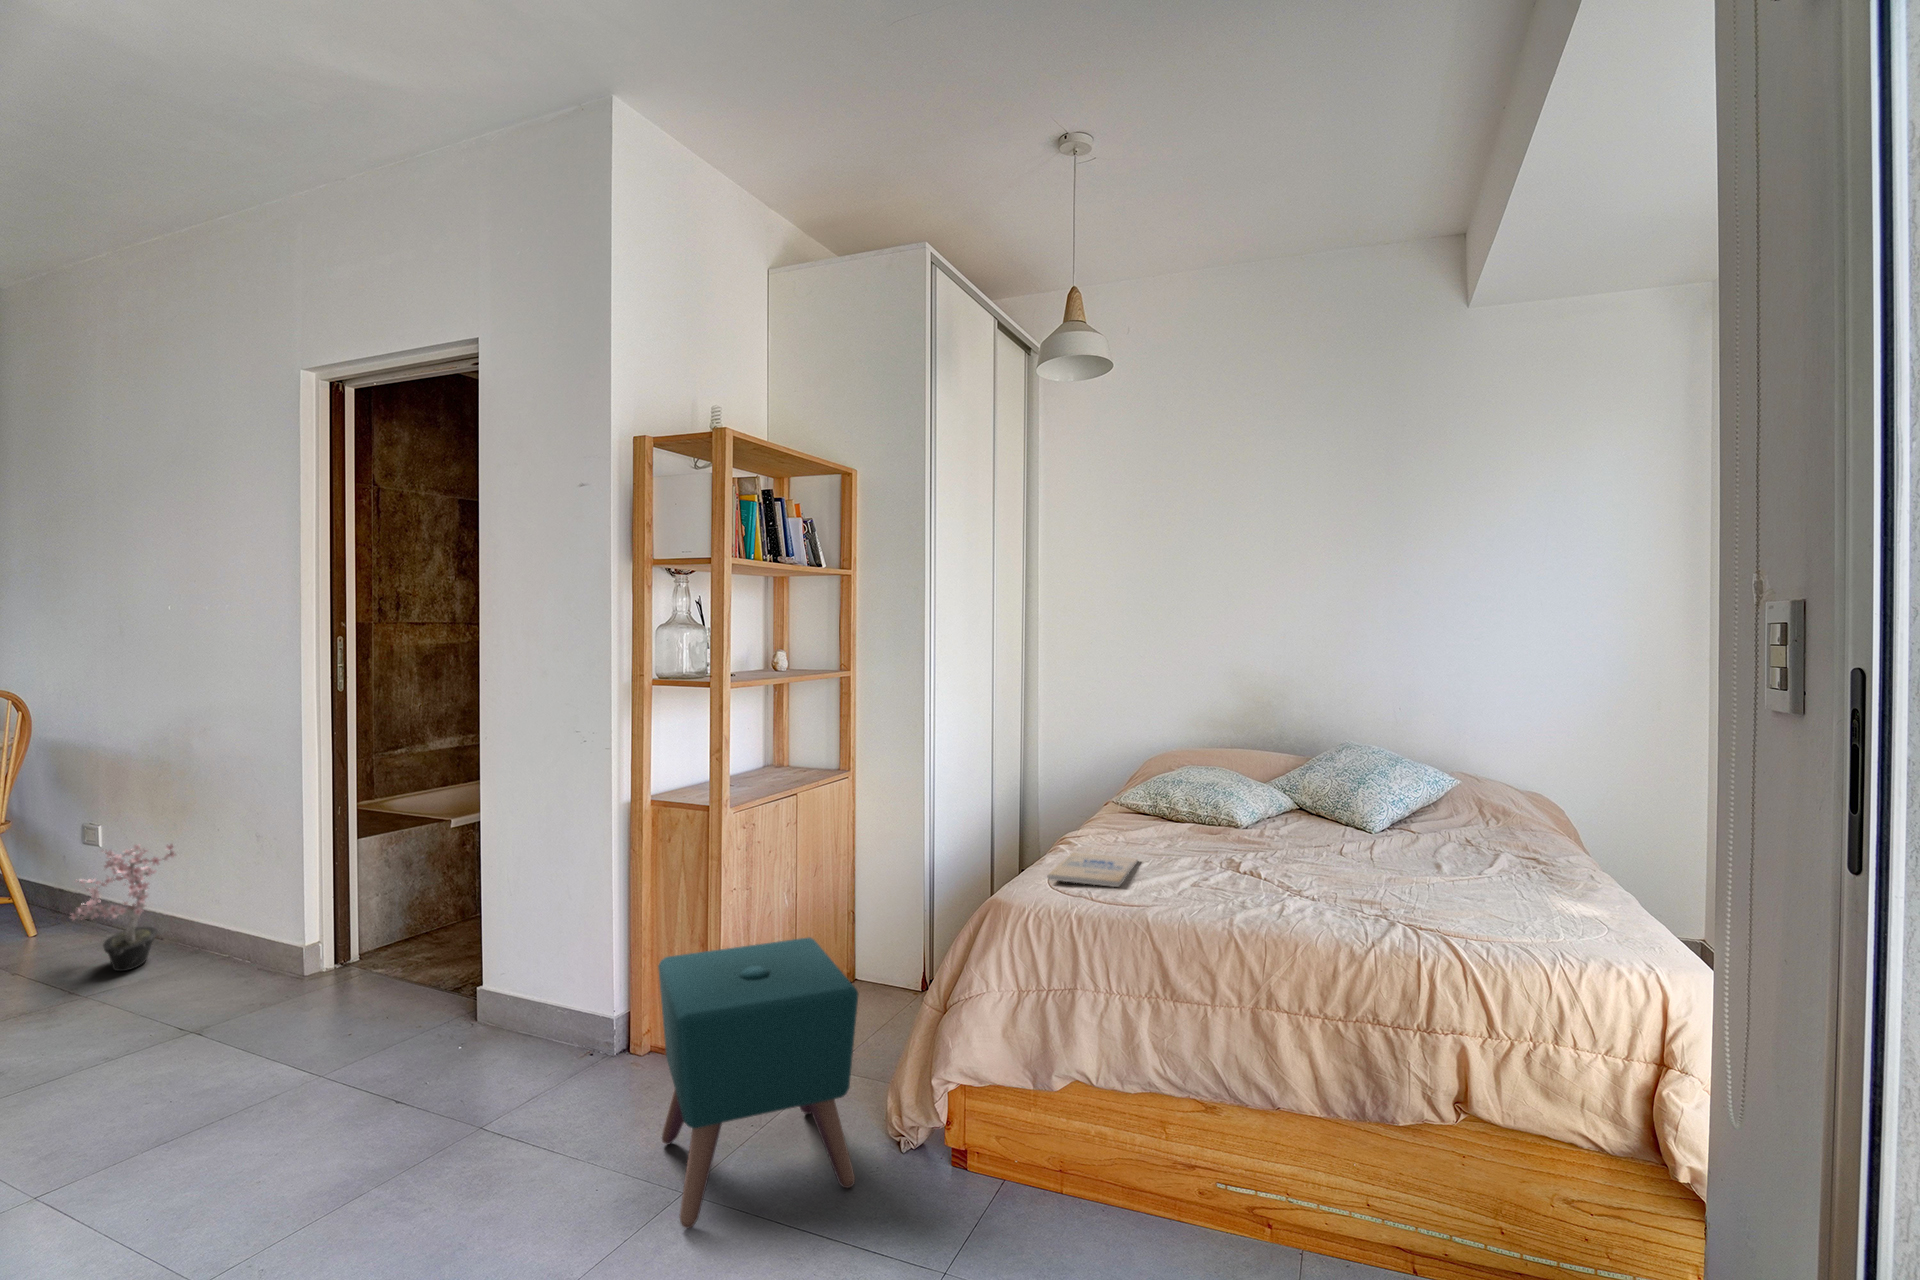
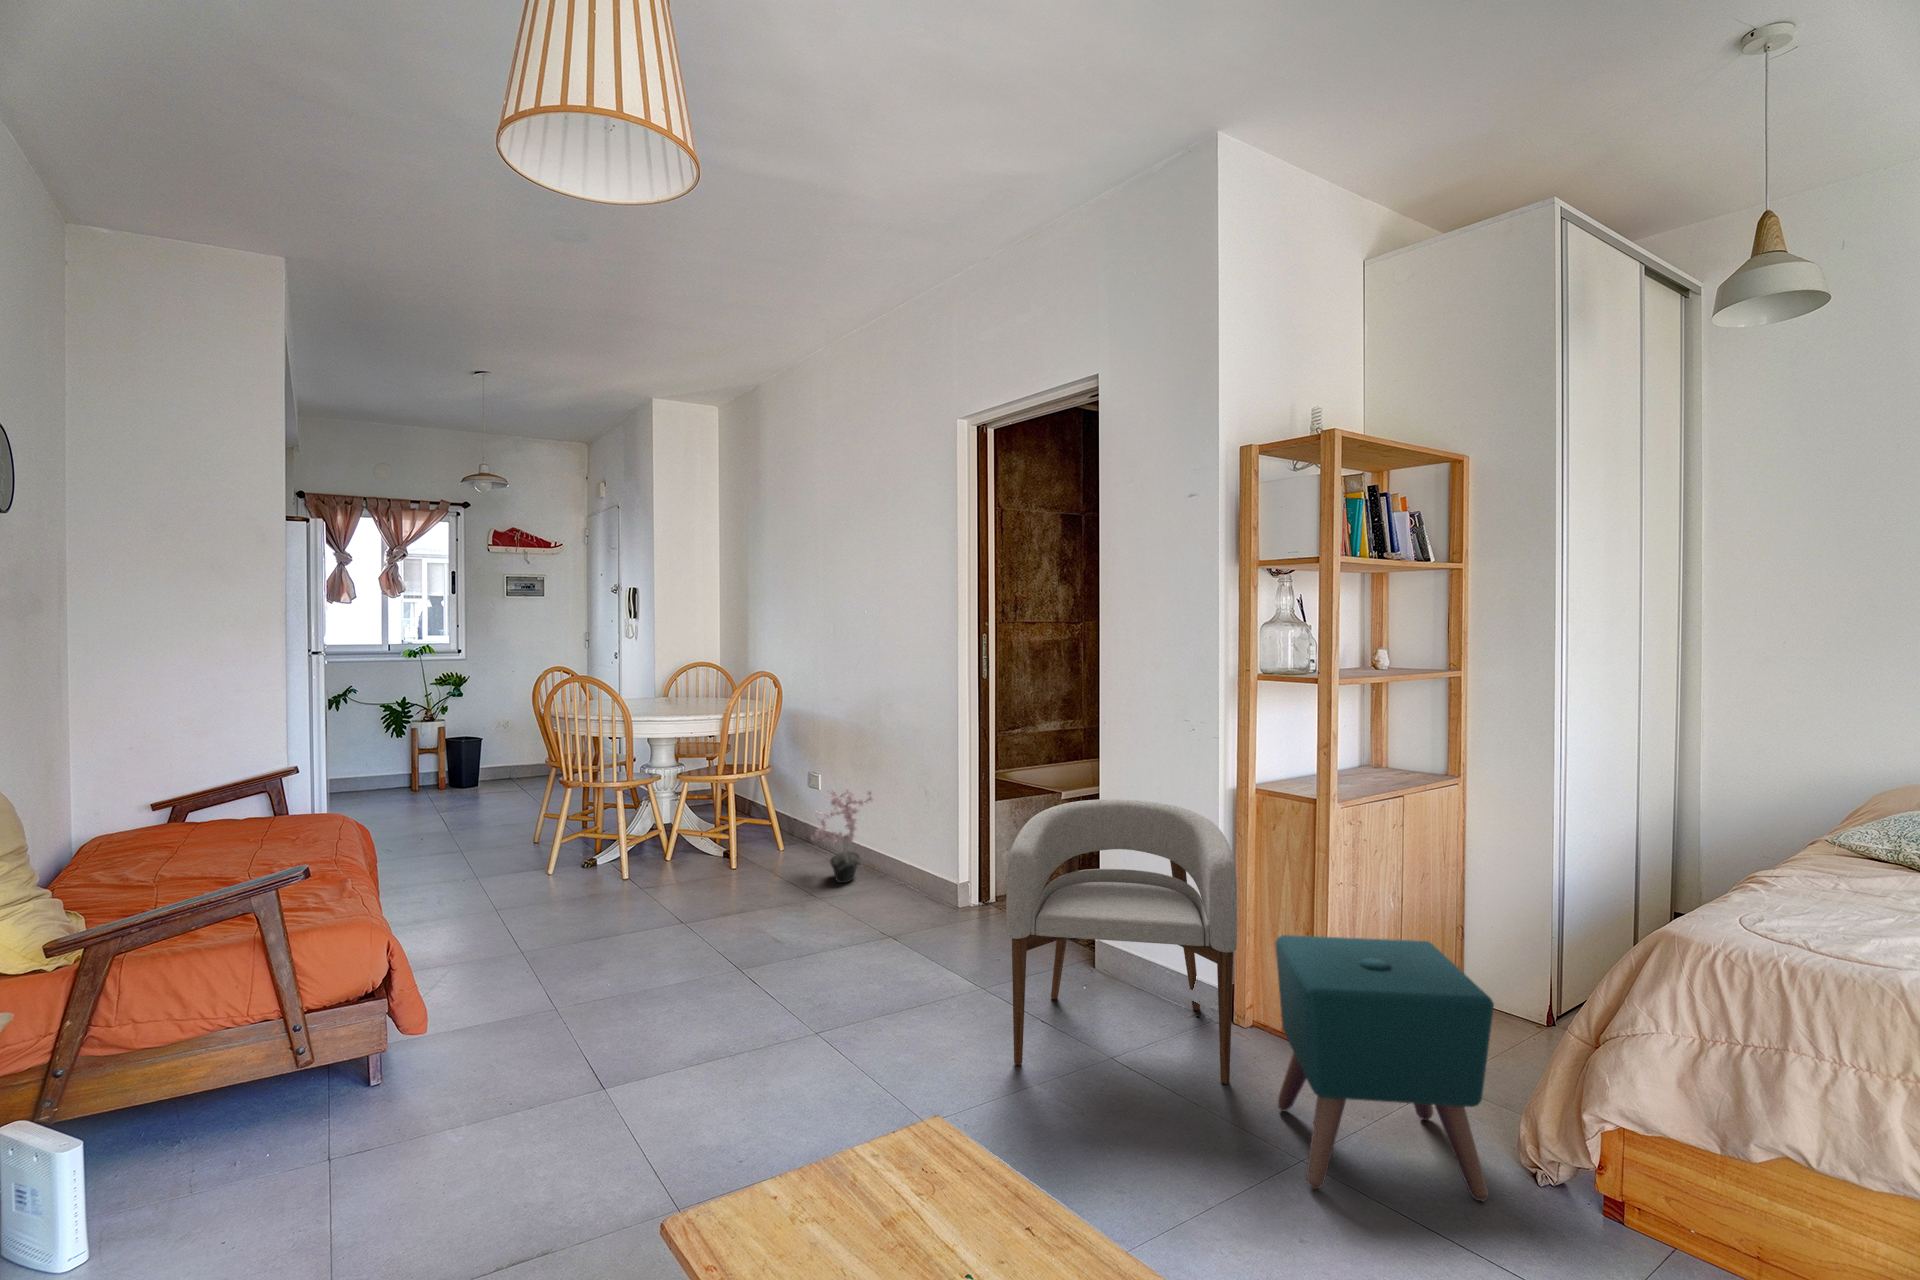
armchair: none [323,825,620,1175] -> present [1006,799,1237,1084]
book: present [1047,853,1138,887] -> none [1738,895,1879,943]

